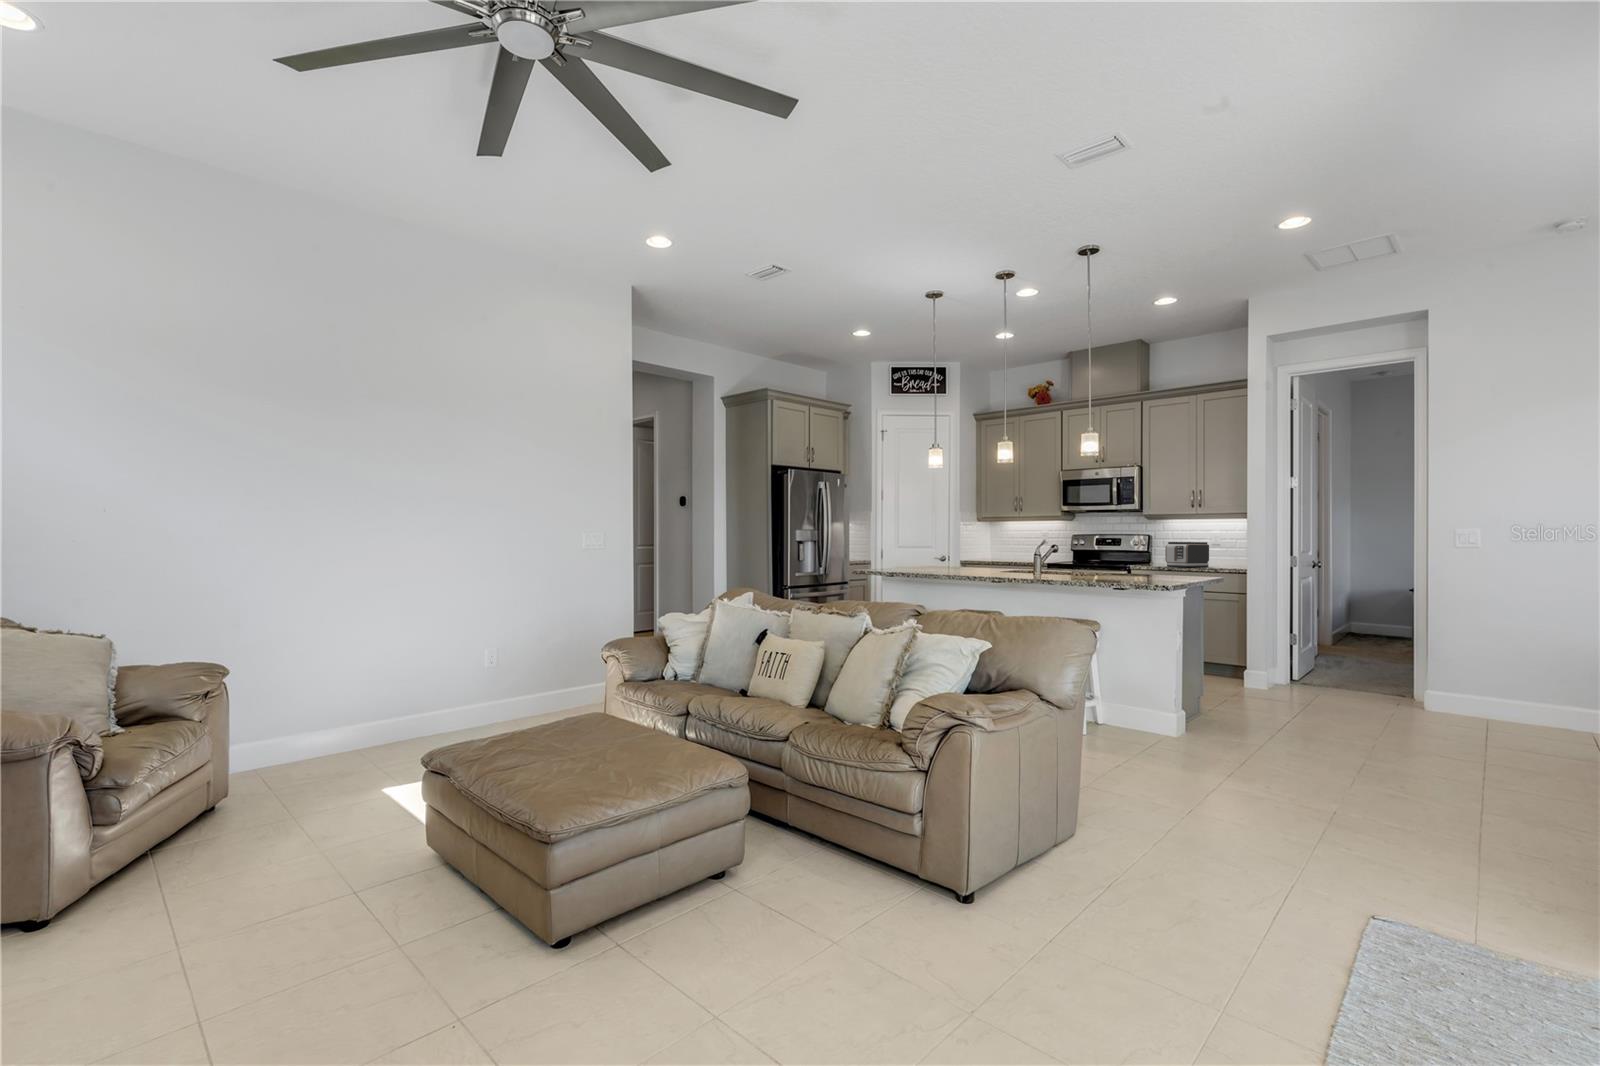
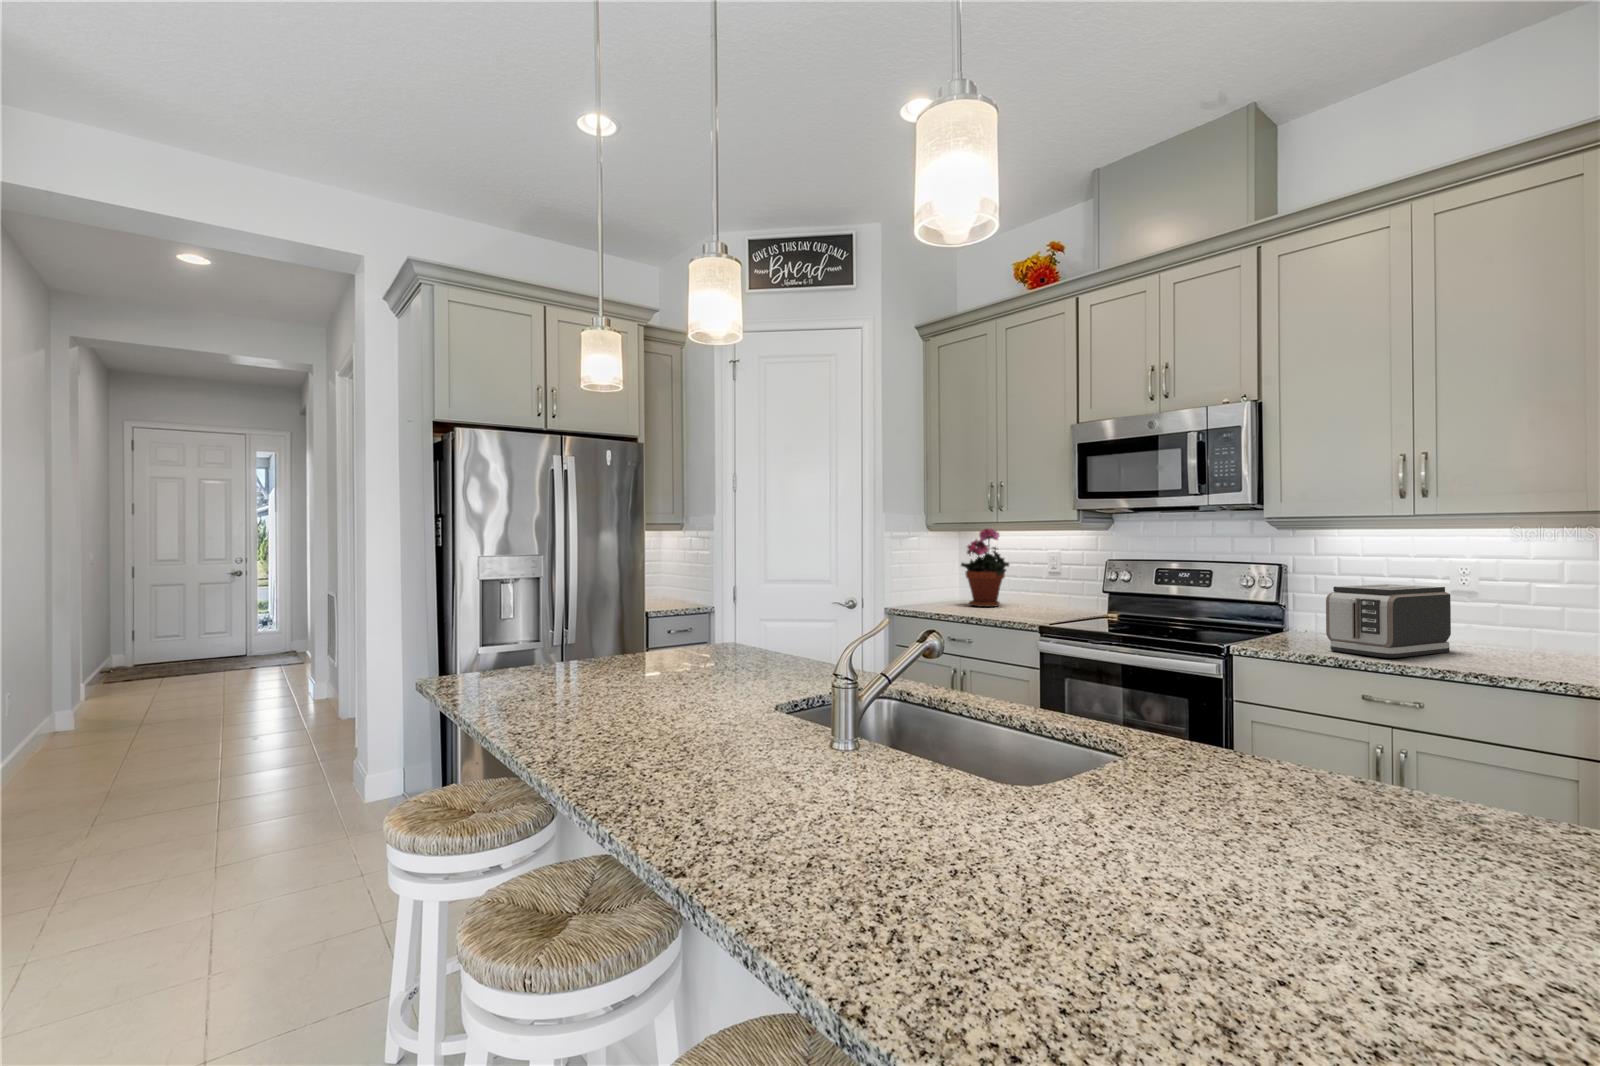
potted plant: none [997,520,1023,560] -> present [961,528,1009,607]

